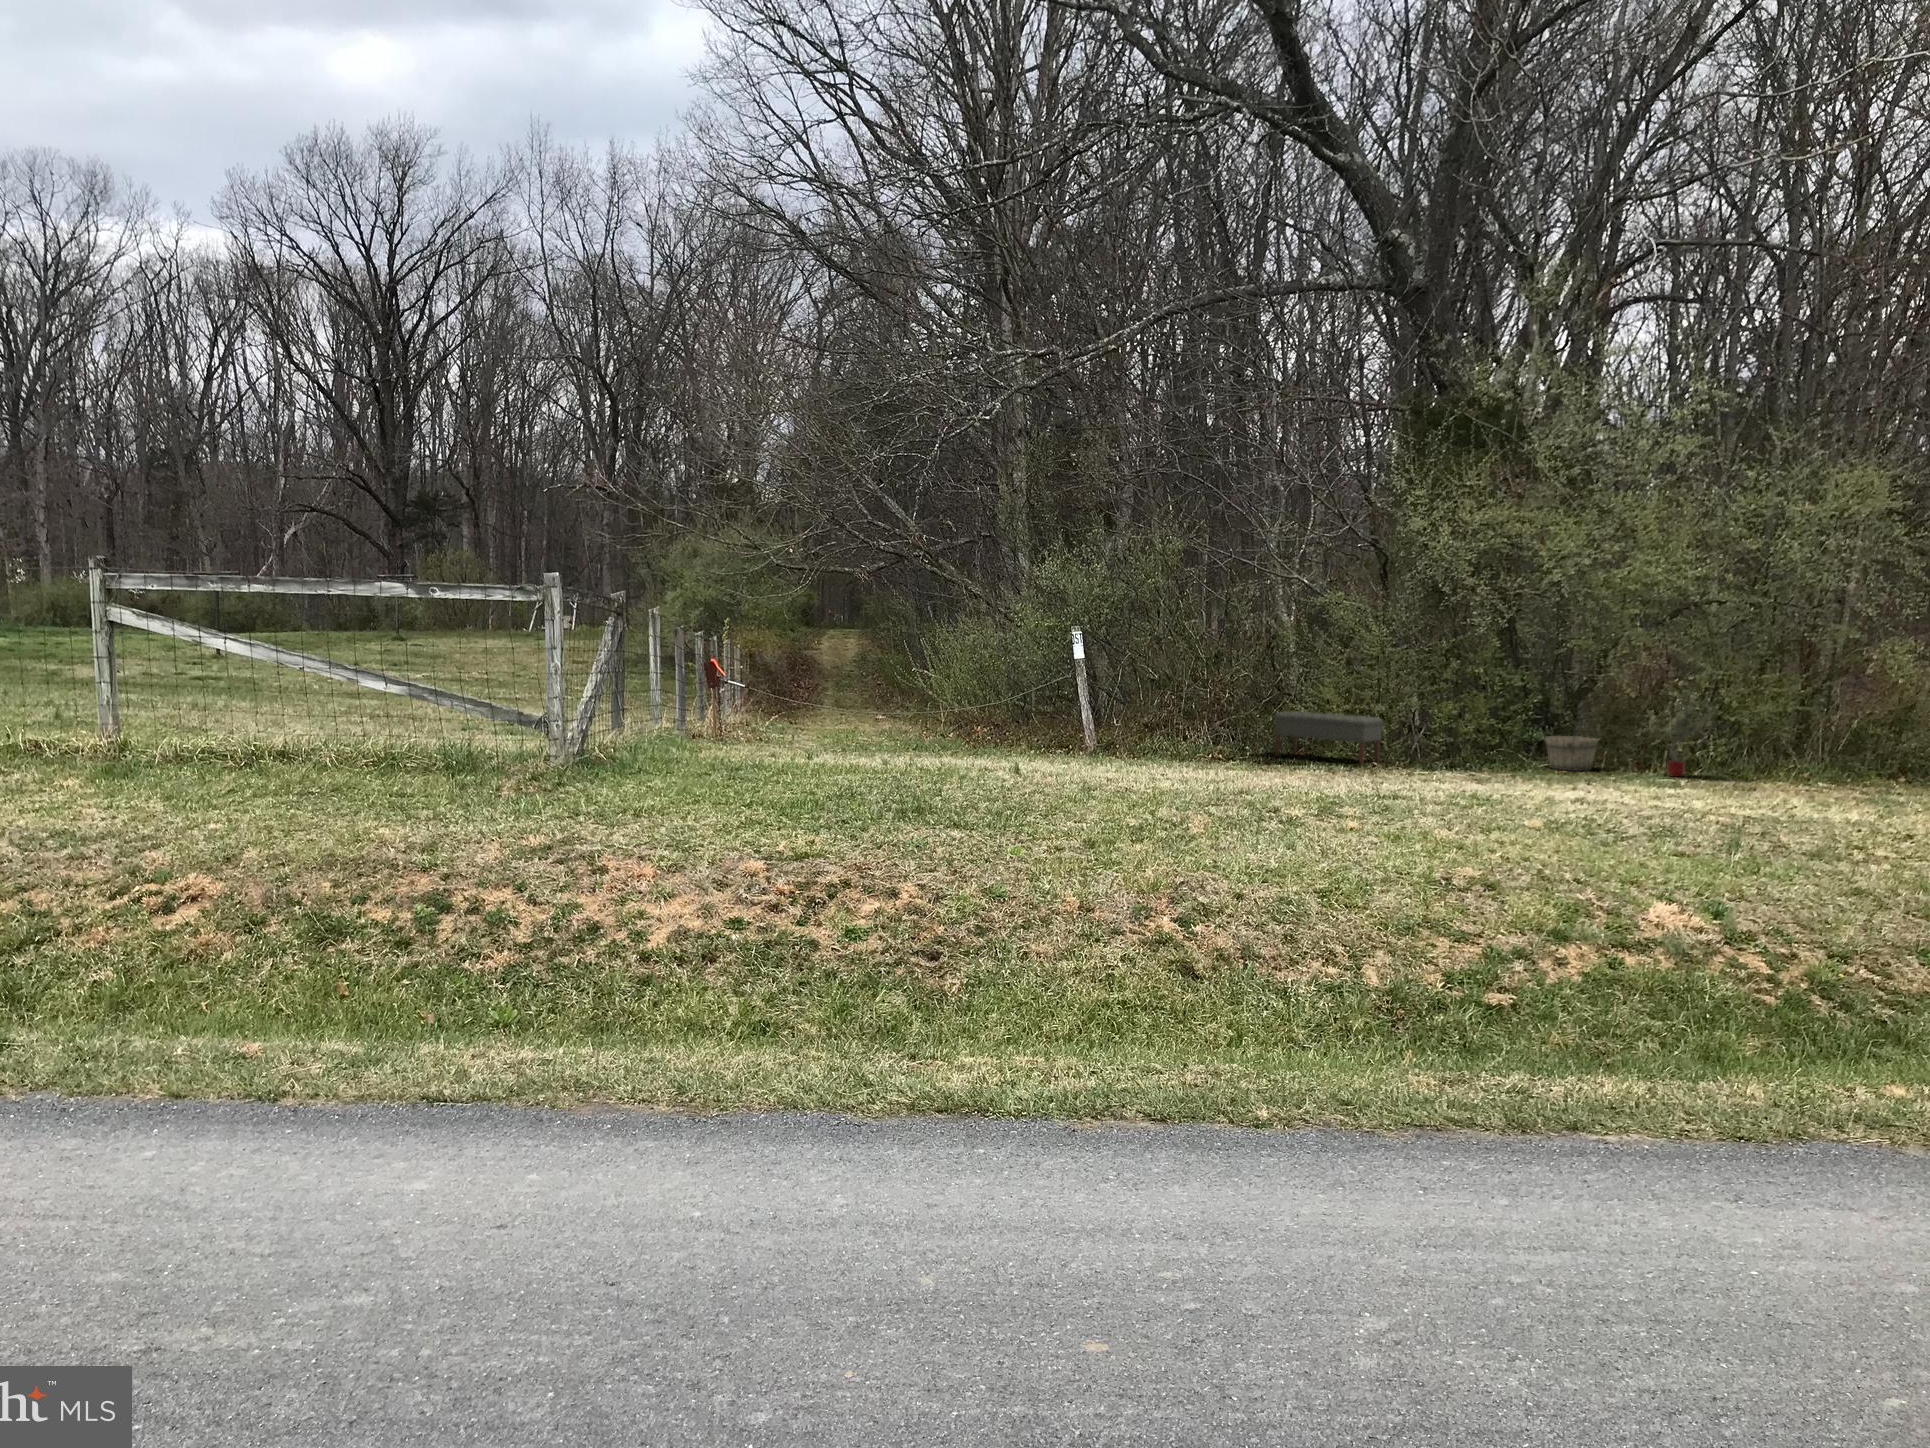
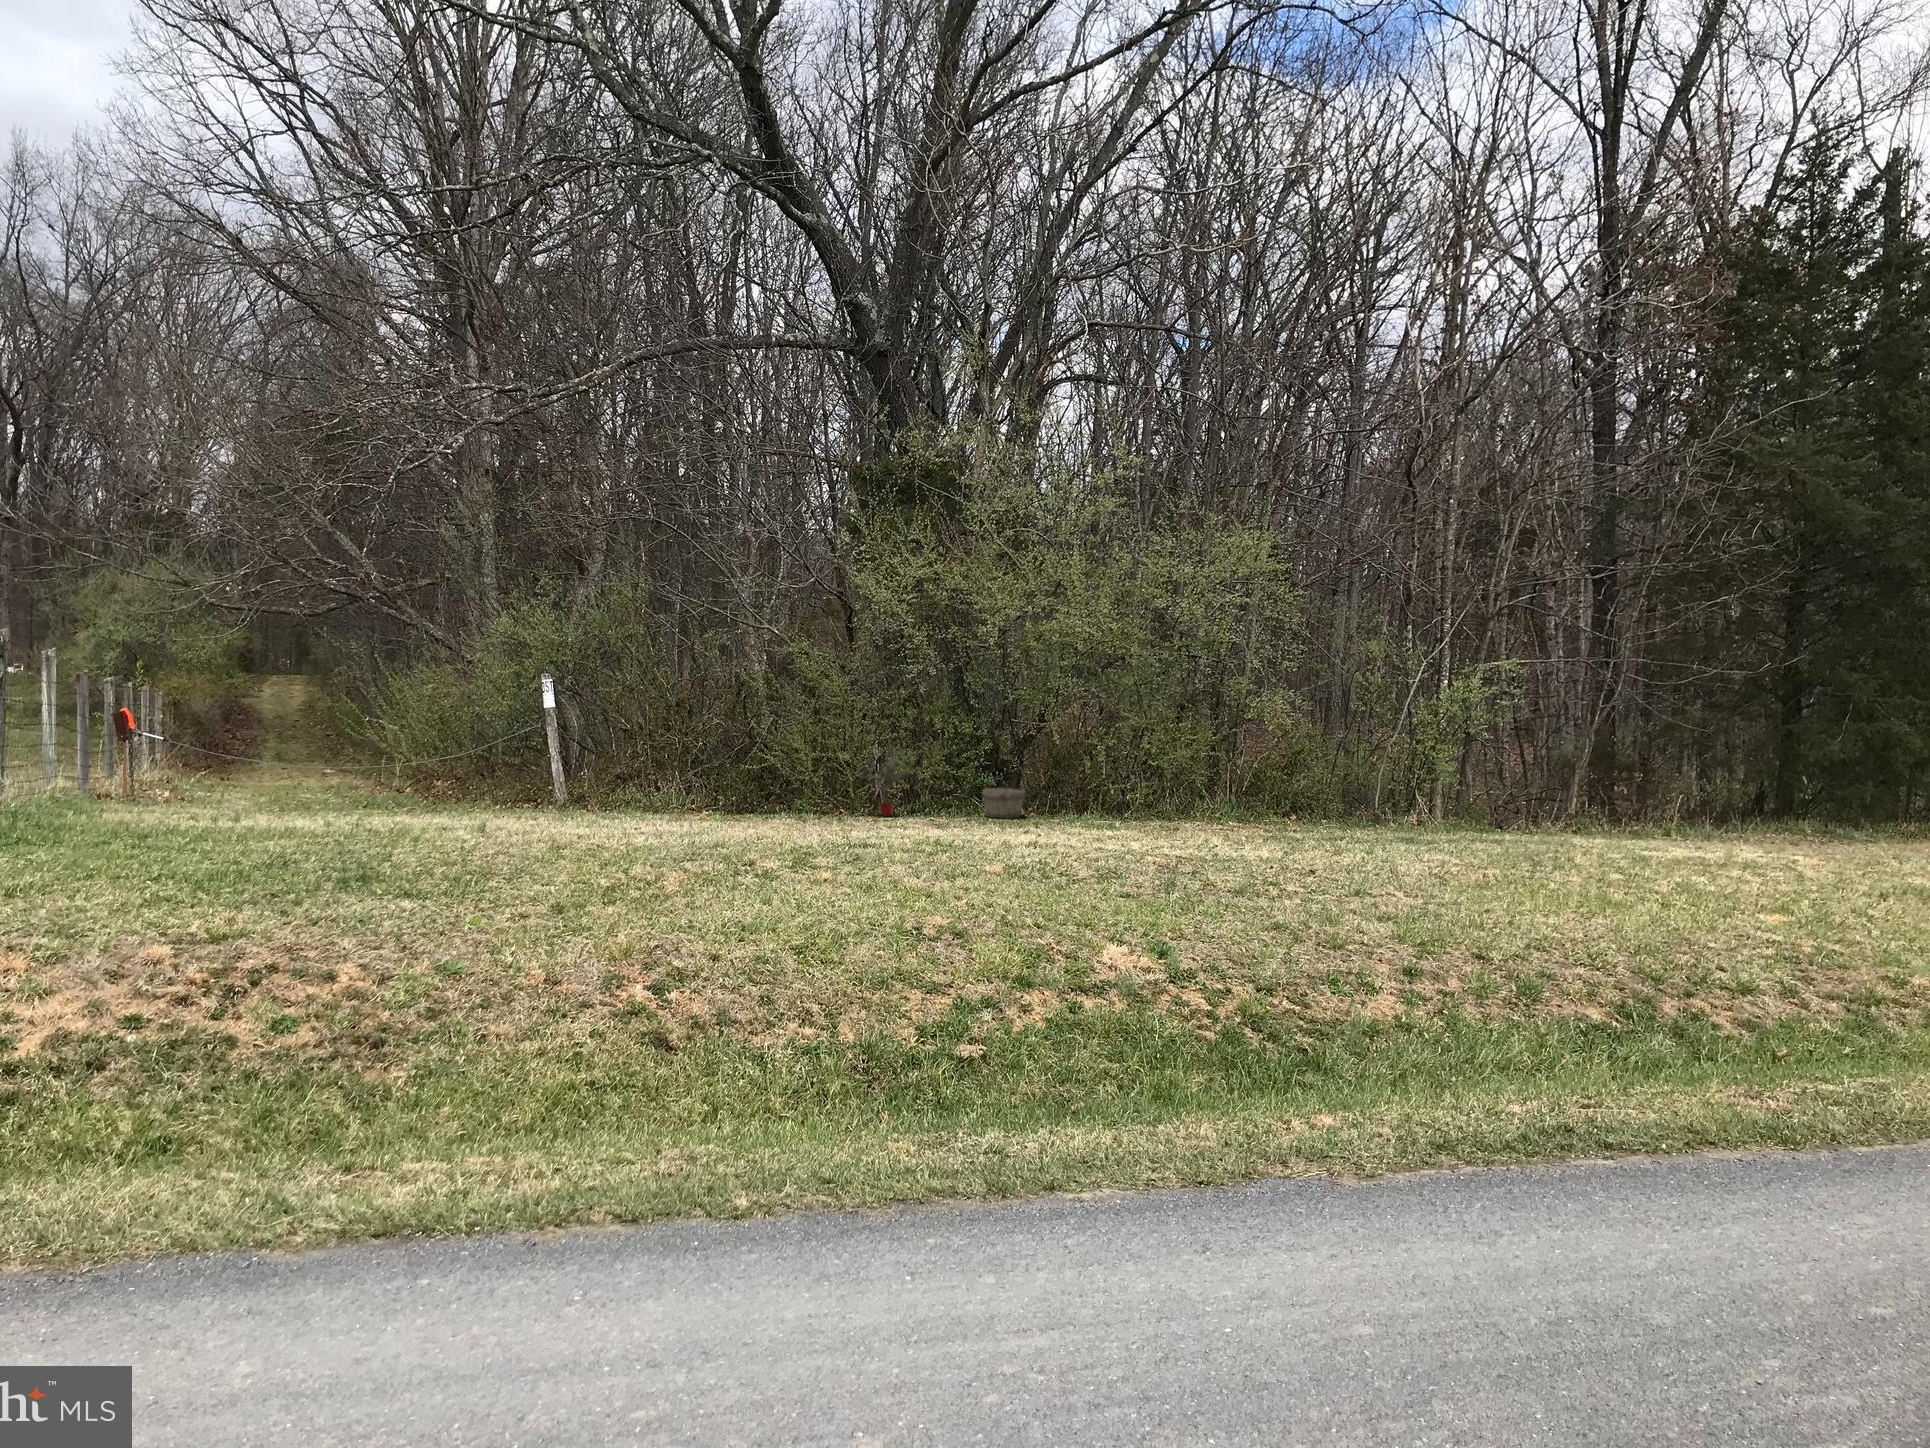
potted tree: present [1644,696,1713,777] -> present [859,746,915,816]
bench: present [1274,711,1383,764] -> none [749,768,846,816]

